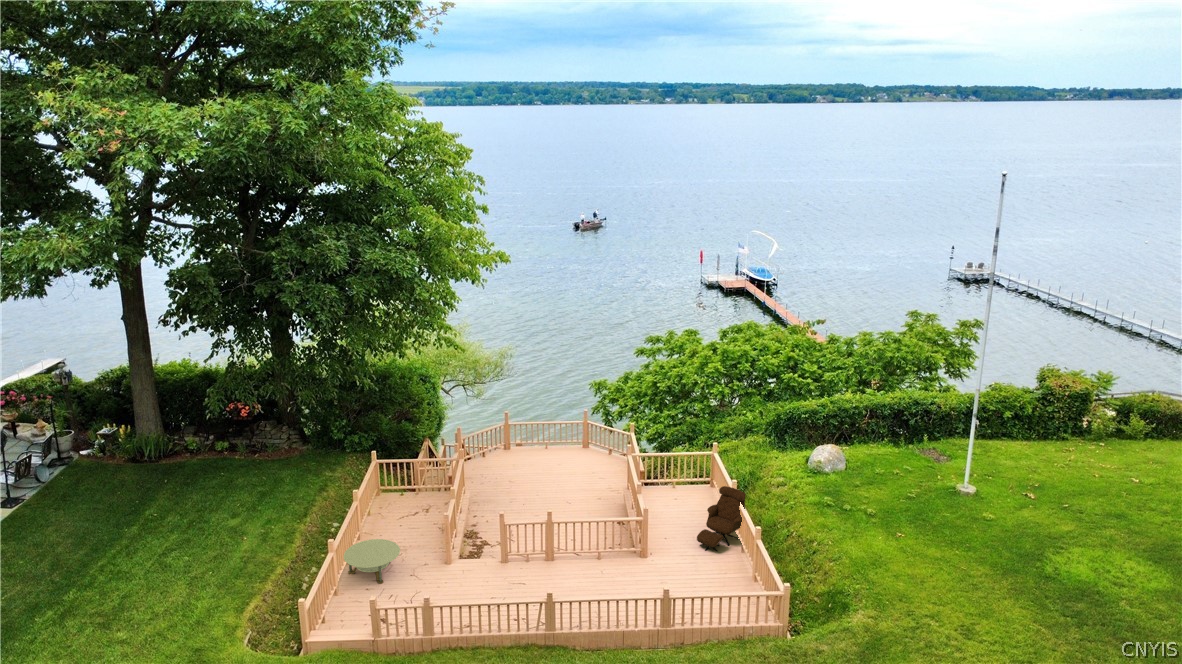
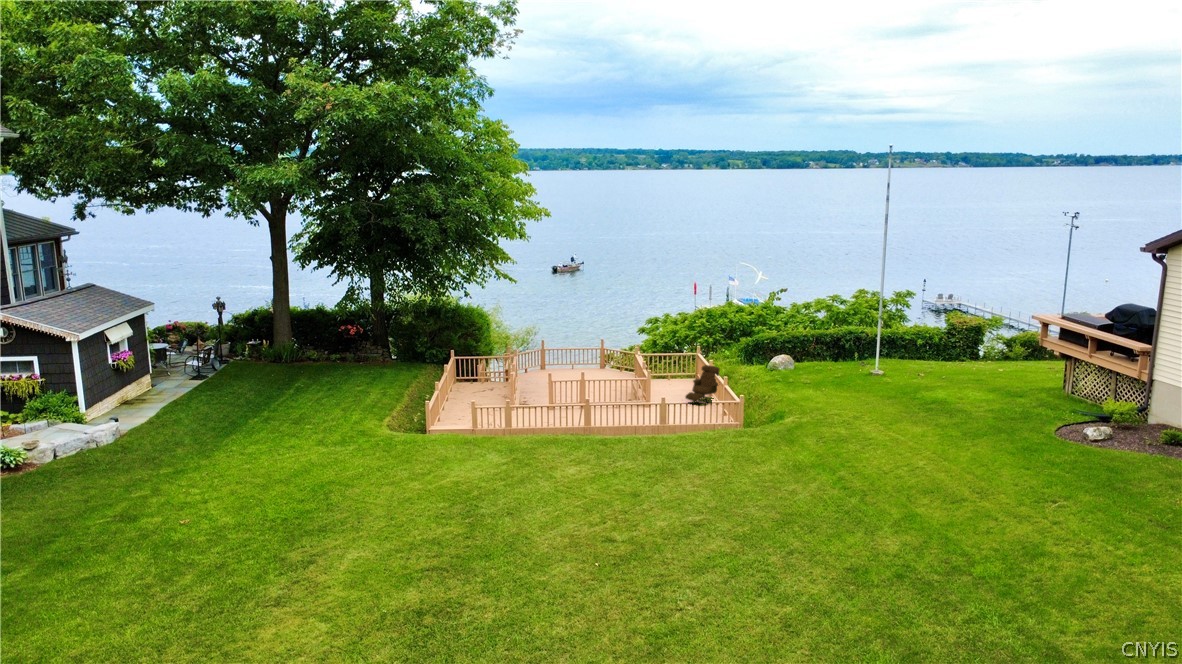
round table: present [344,539,400,584] -> none [443,388,481,412]

